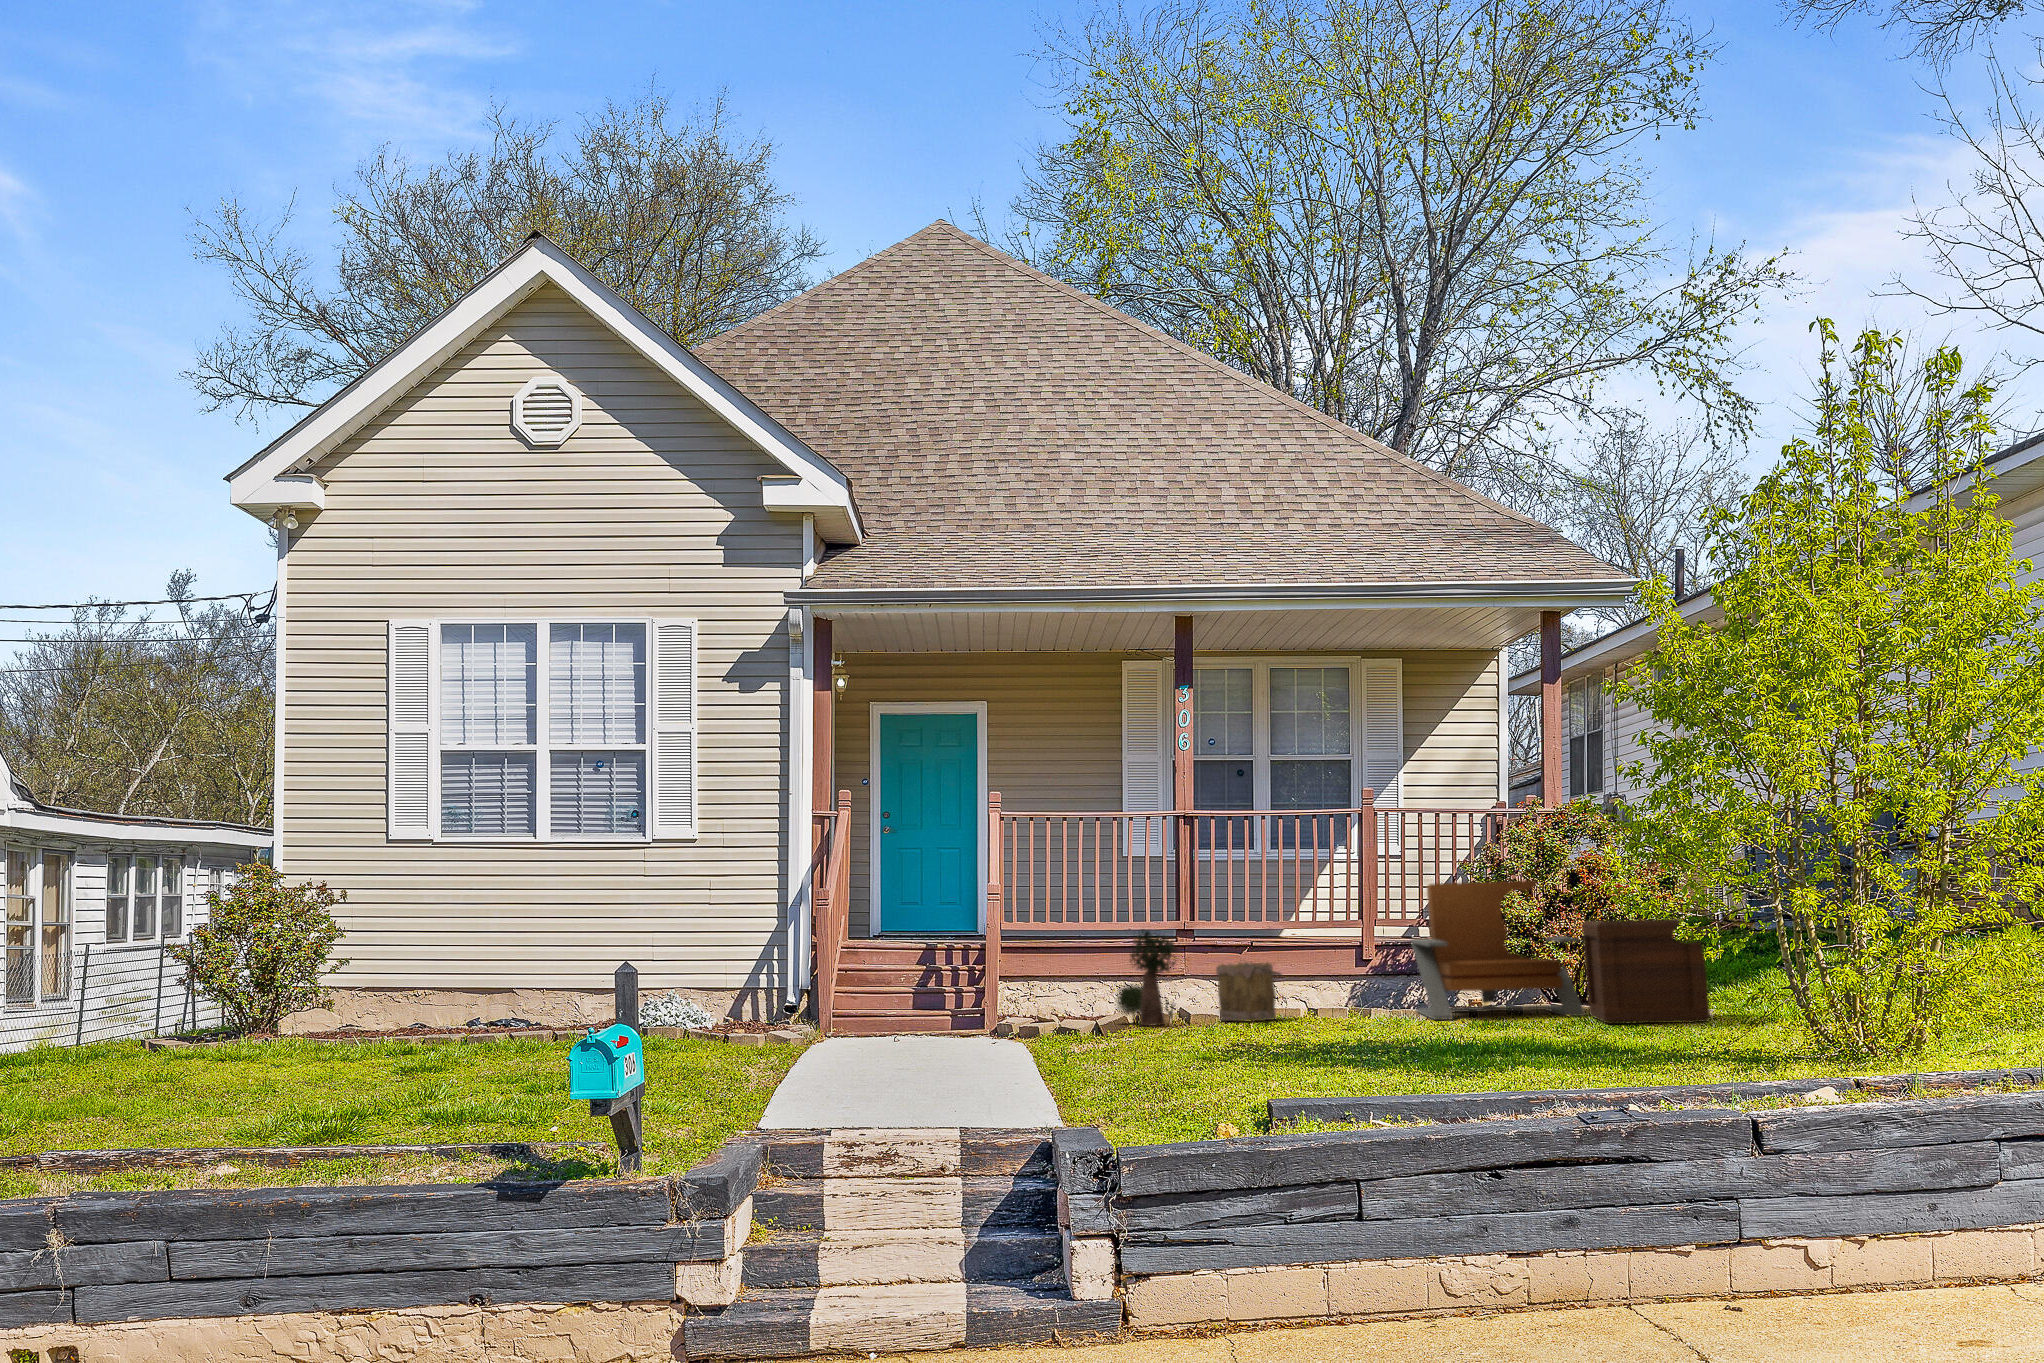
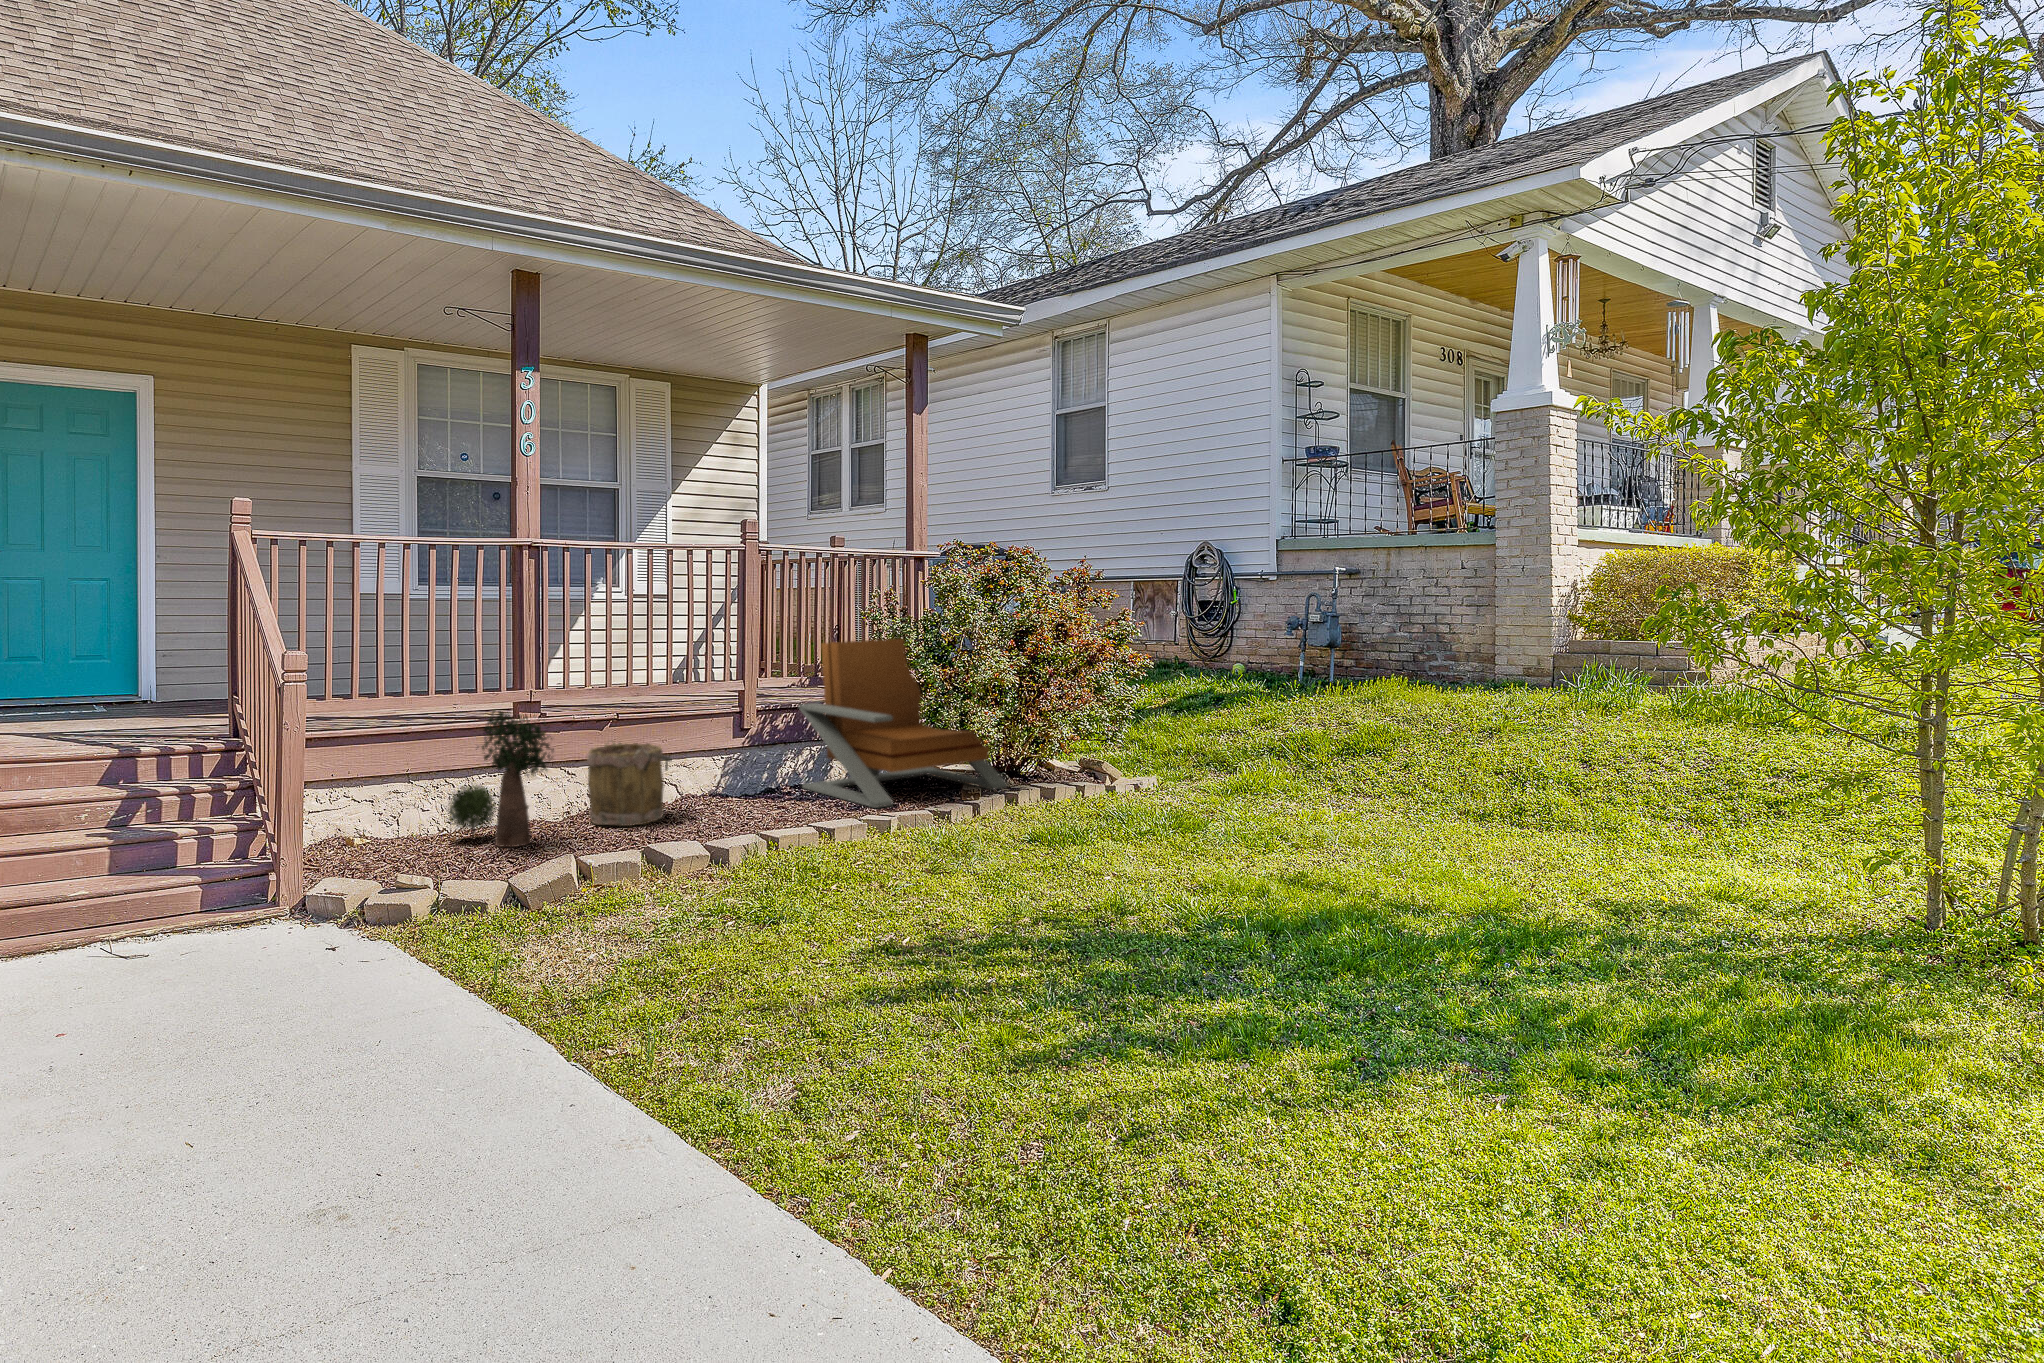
wooden crate: present [1582,918,1710,1024] -> none [1026,682,1177,808]

